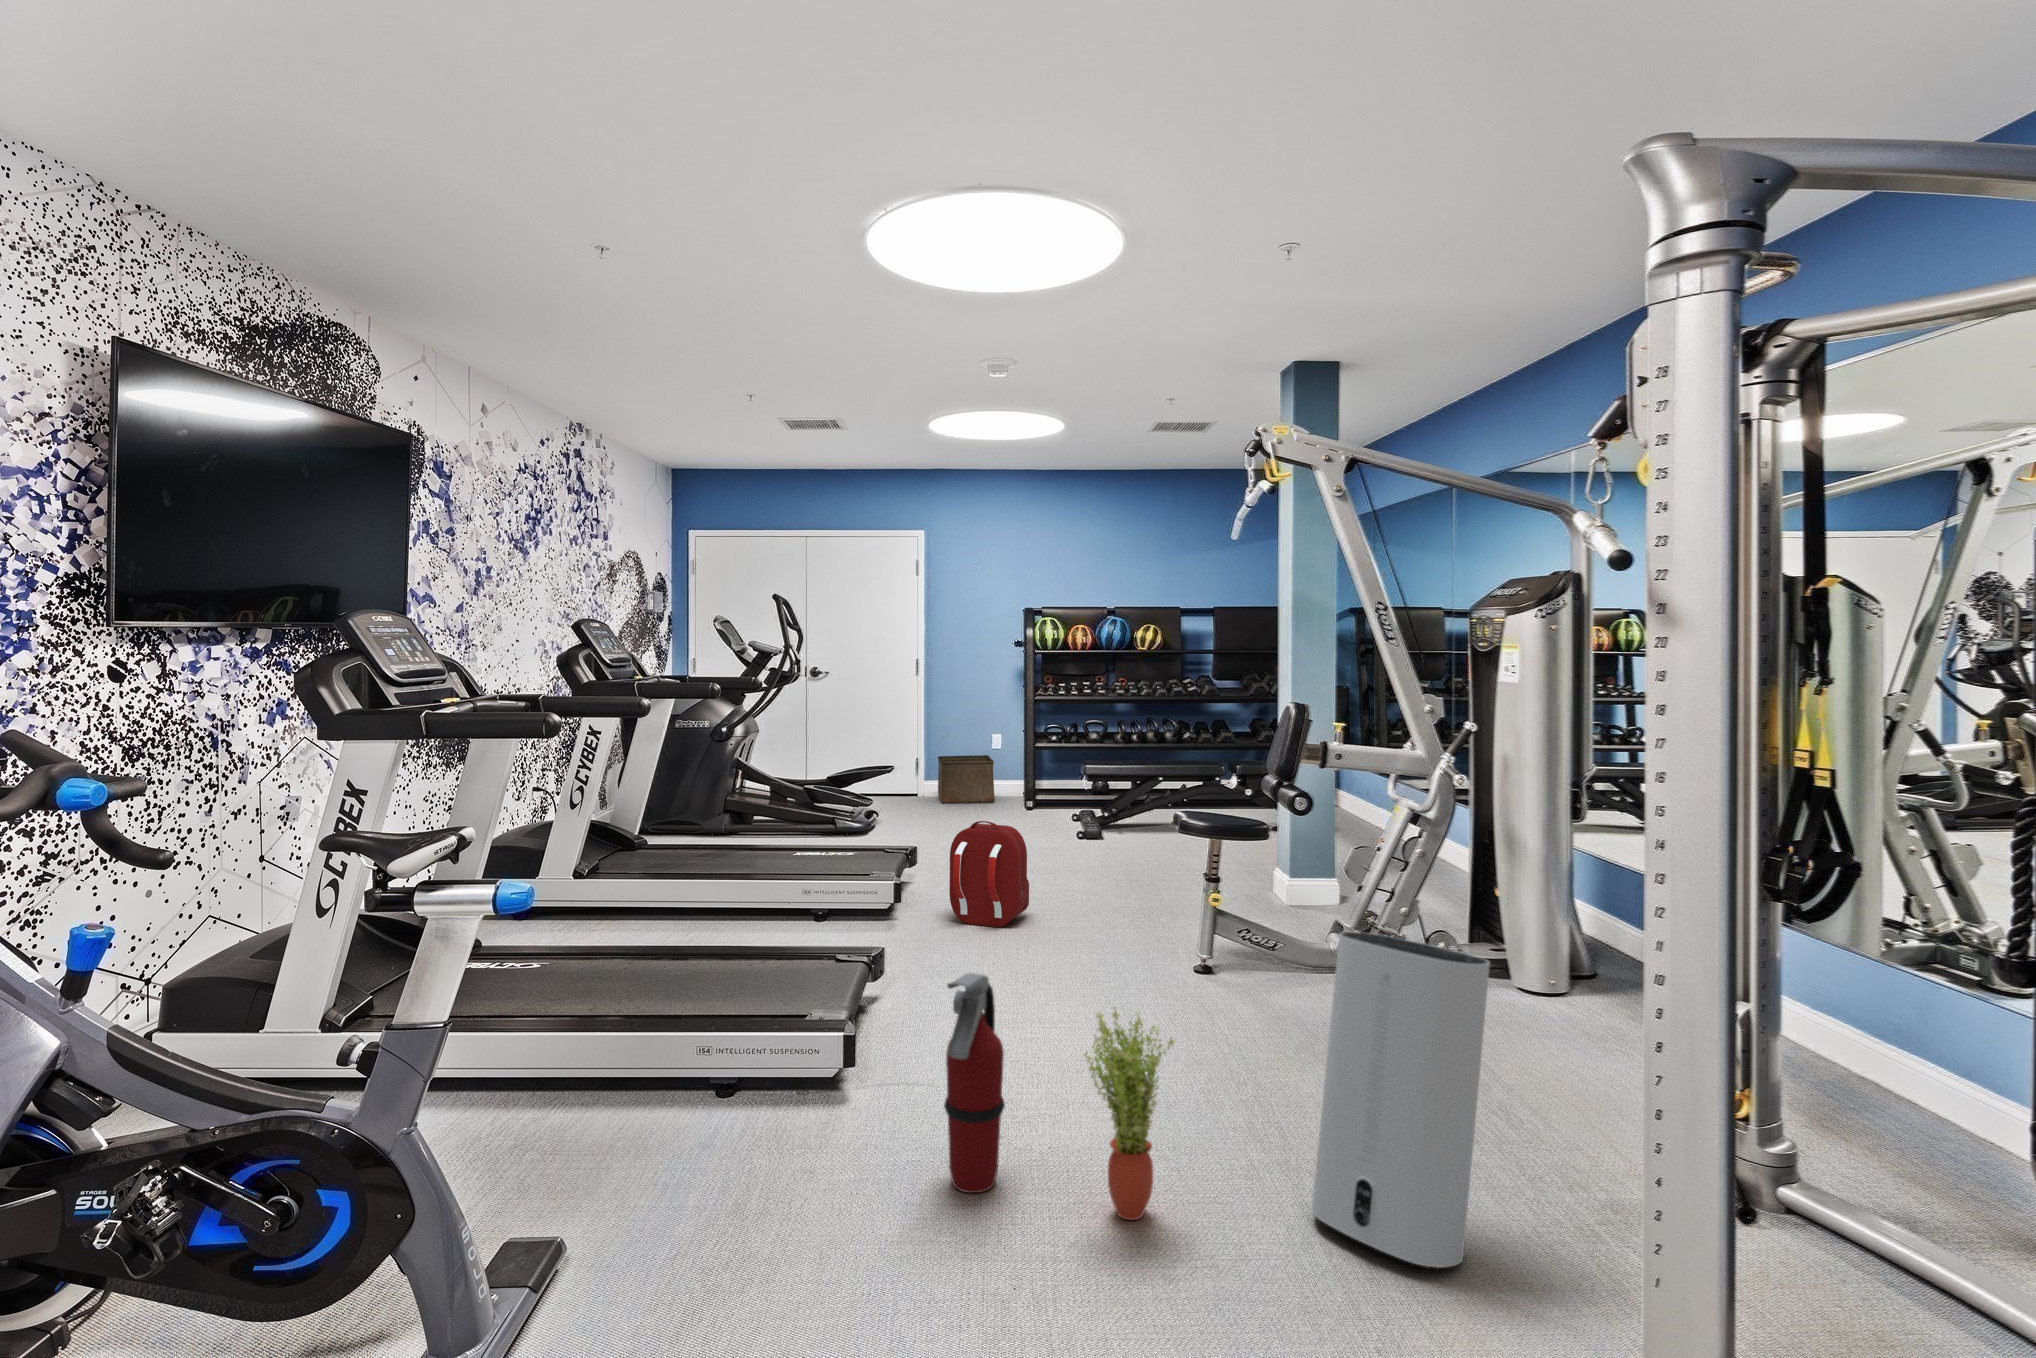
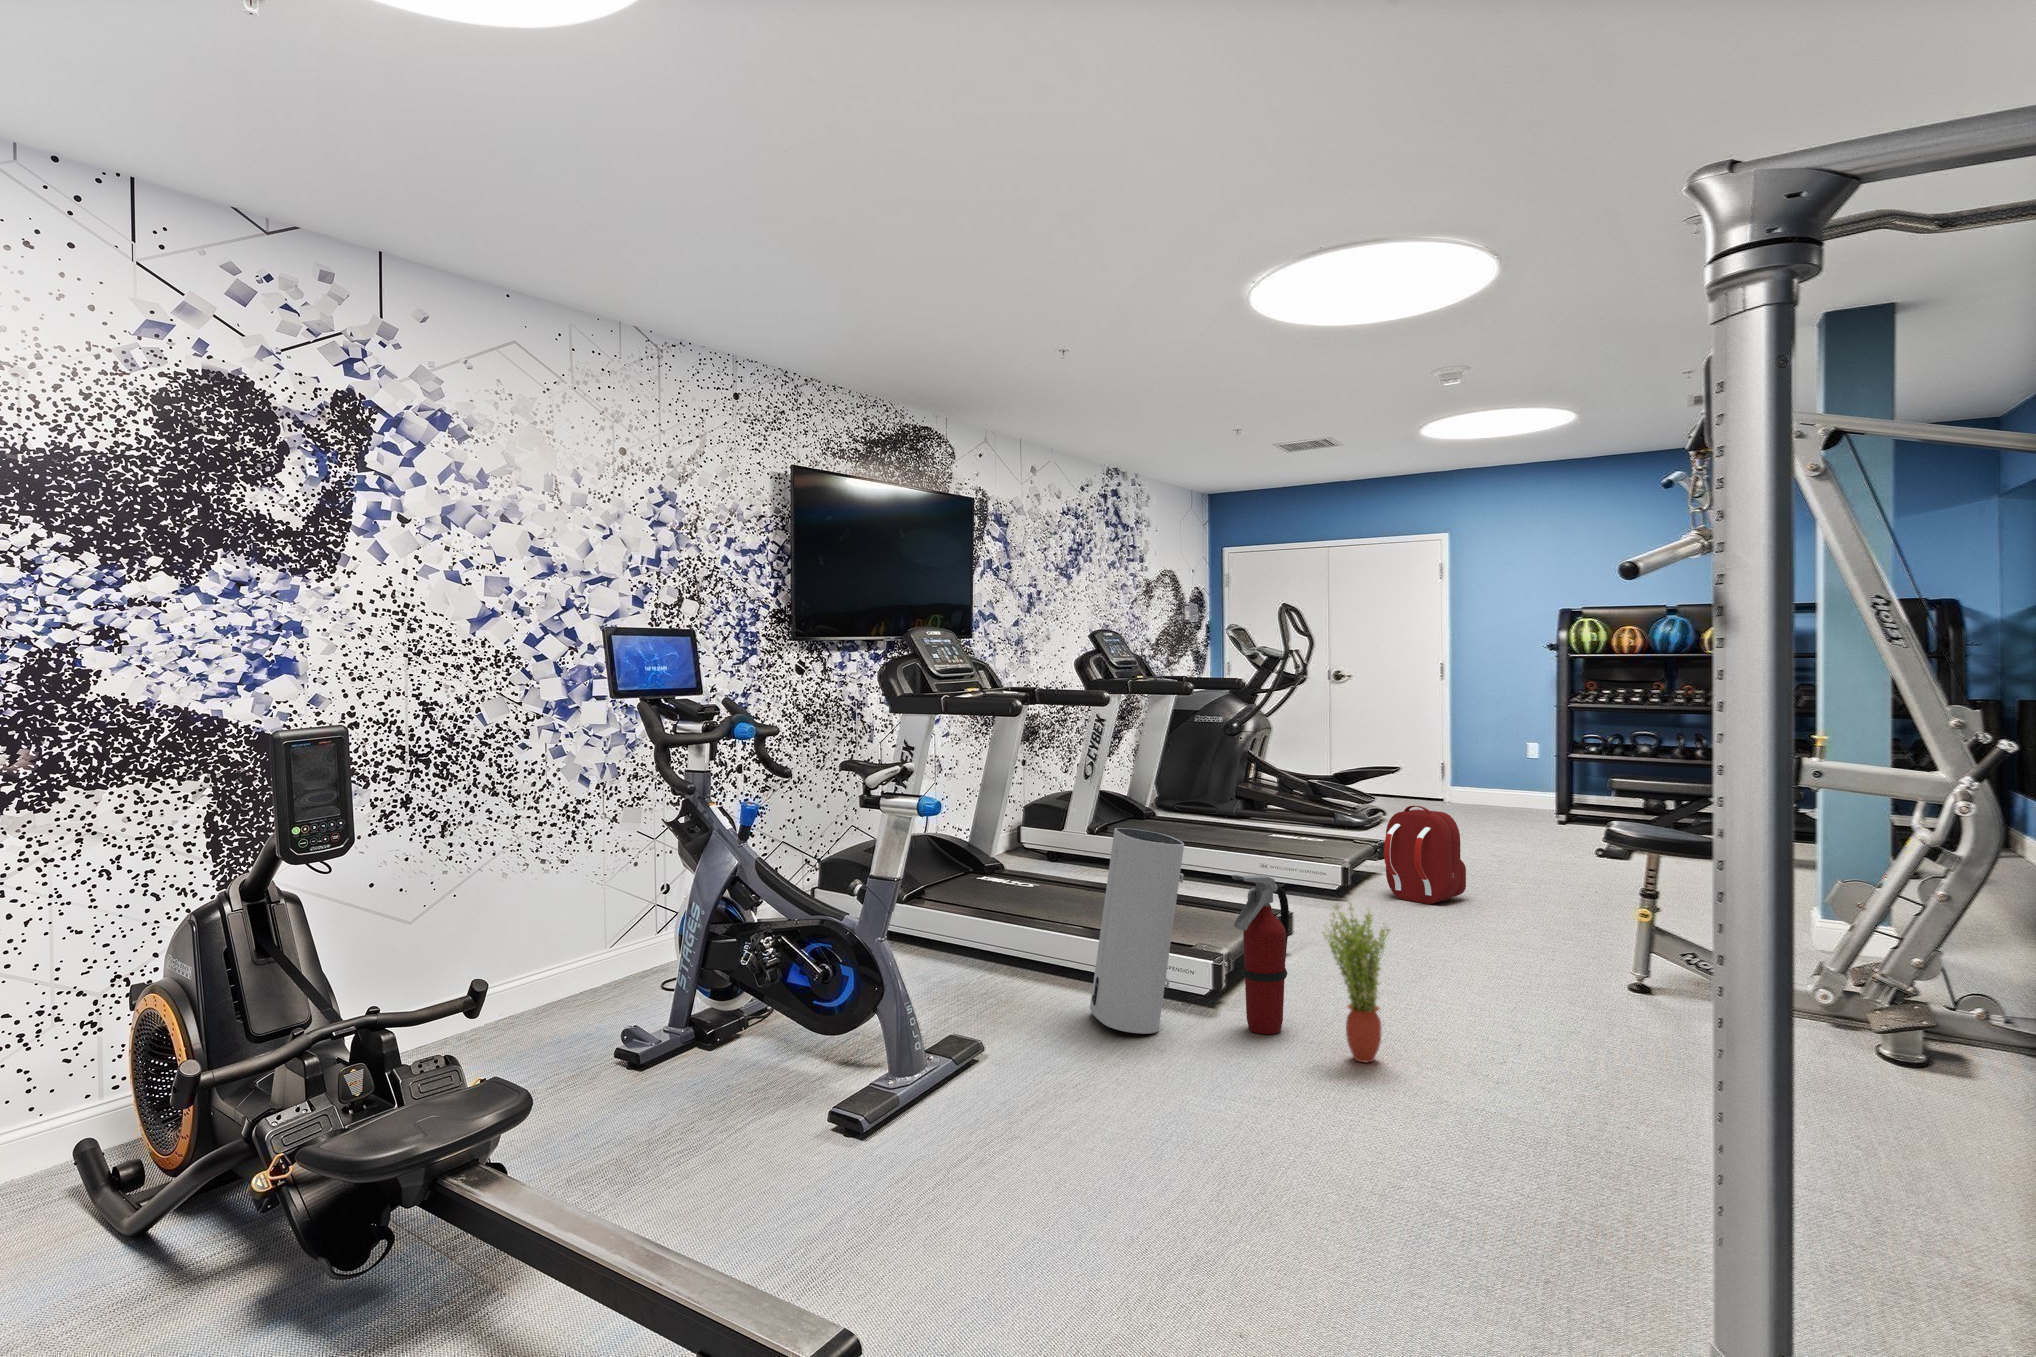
storage bin: present [938,755,995,803] -> none [1466,765,1527,814]
air purifier: present [1312,932,1490,1268] -> present [1090,828,1184,1034]

